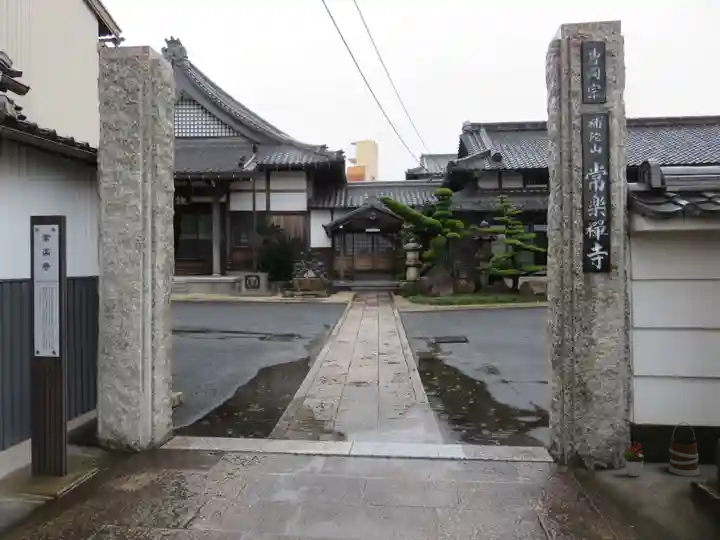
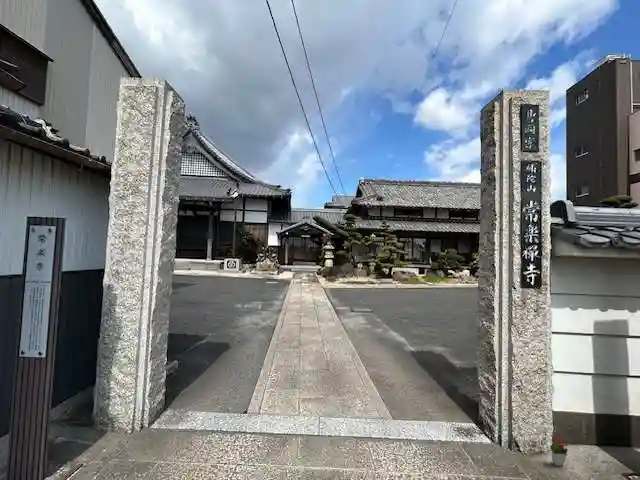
wooden bucket: present [669,422,699,476] -> none [582,418,611,466]

